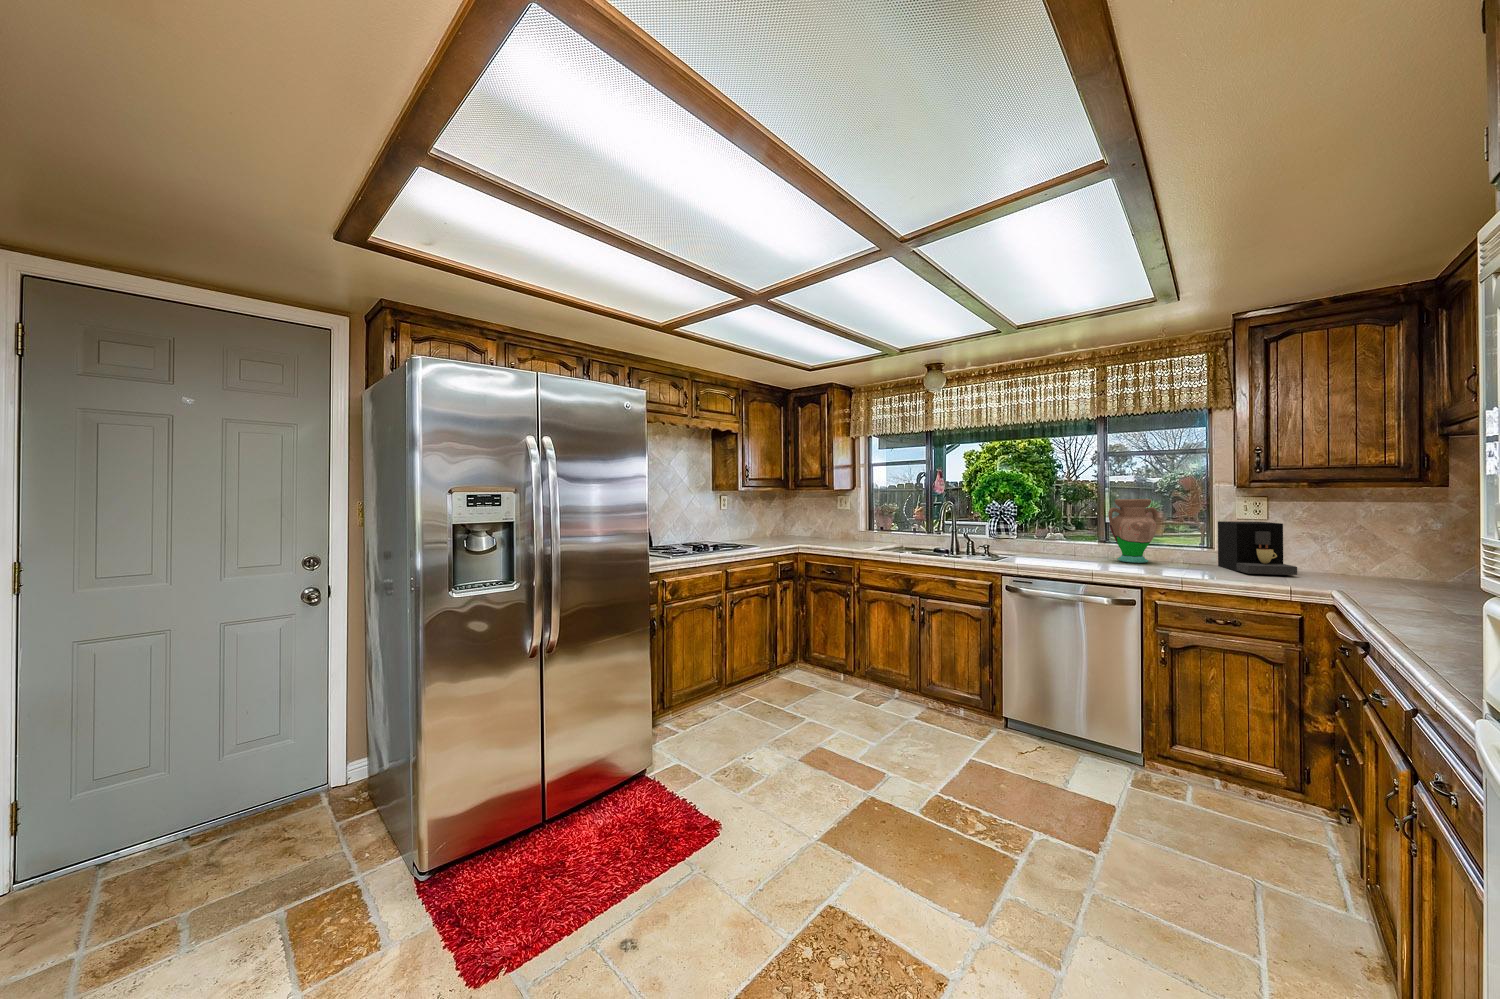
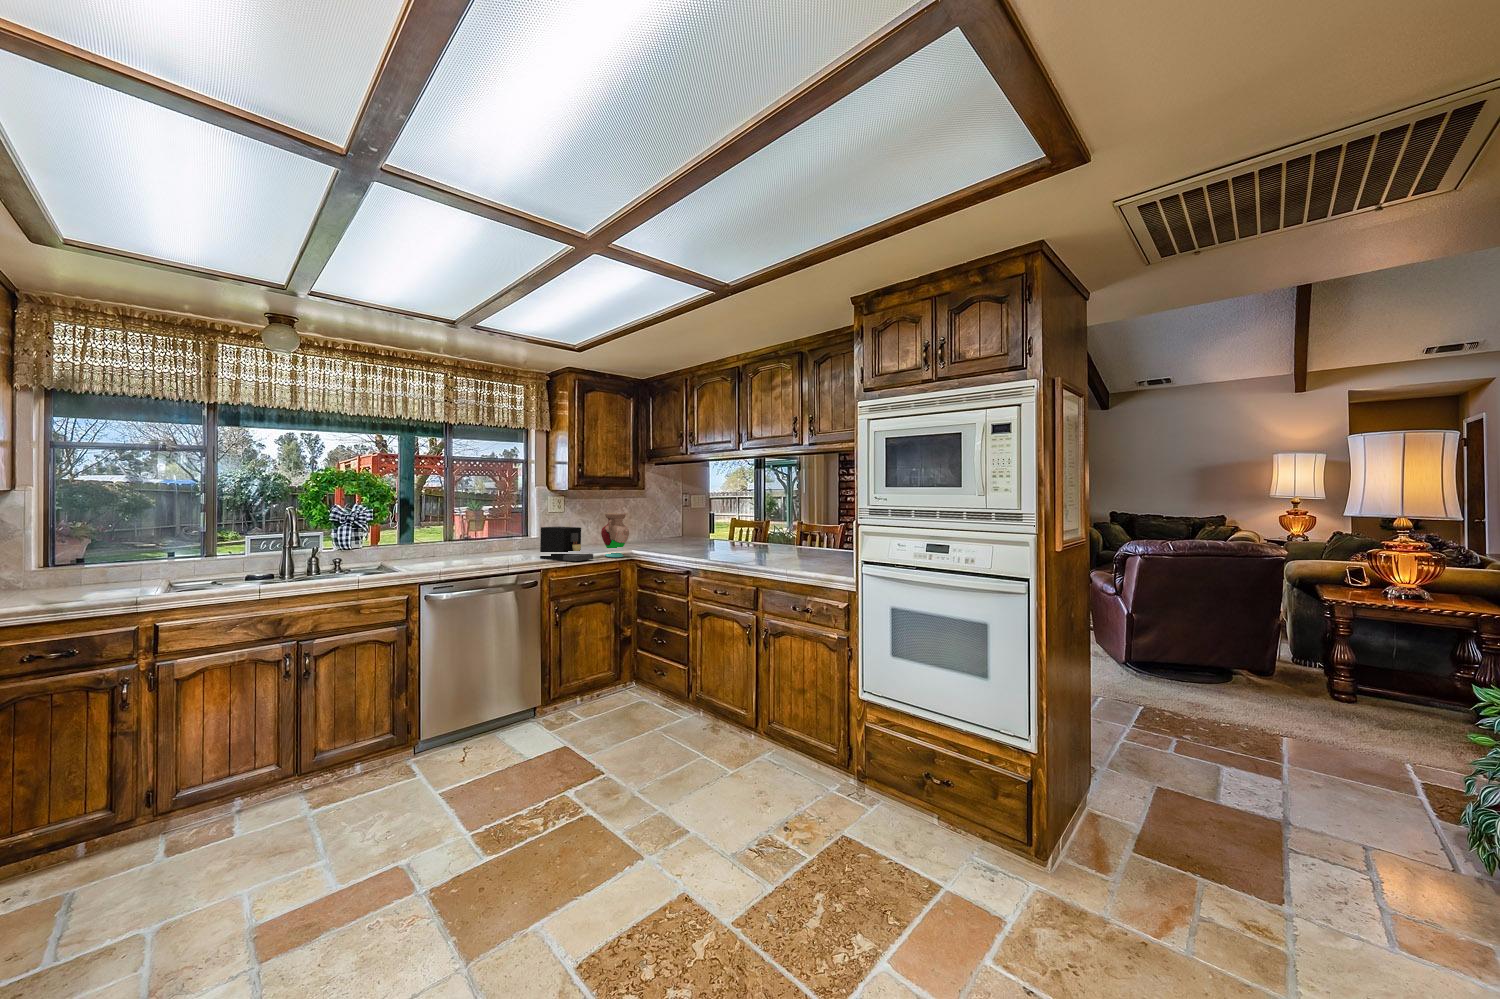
vase: present [1108,499,1157,563] -> present [601,513,629,557]

